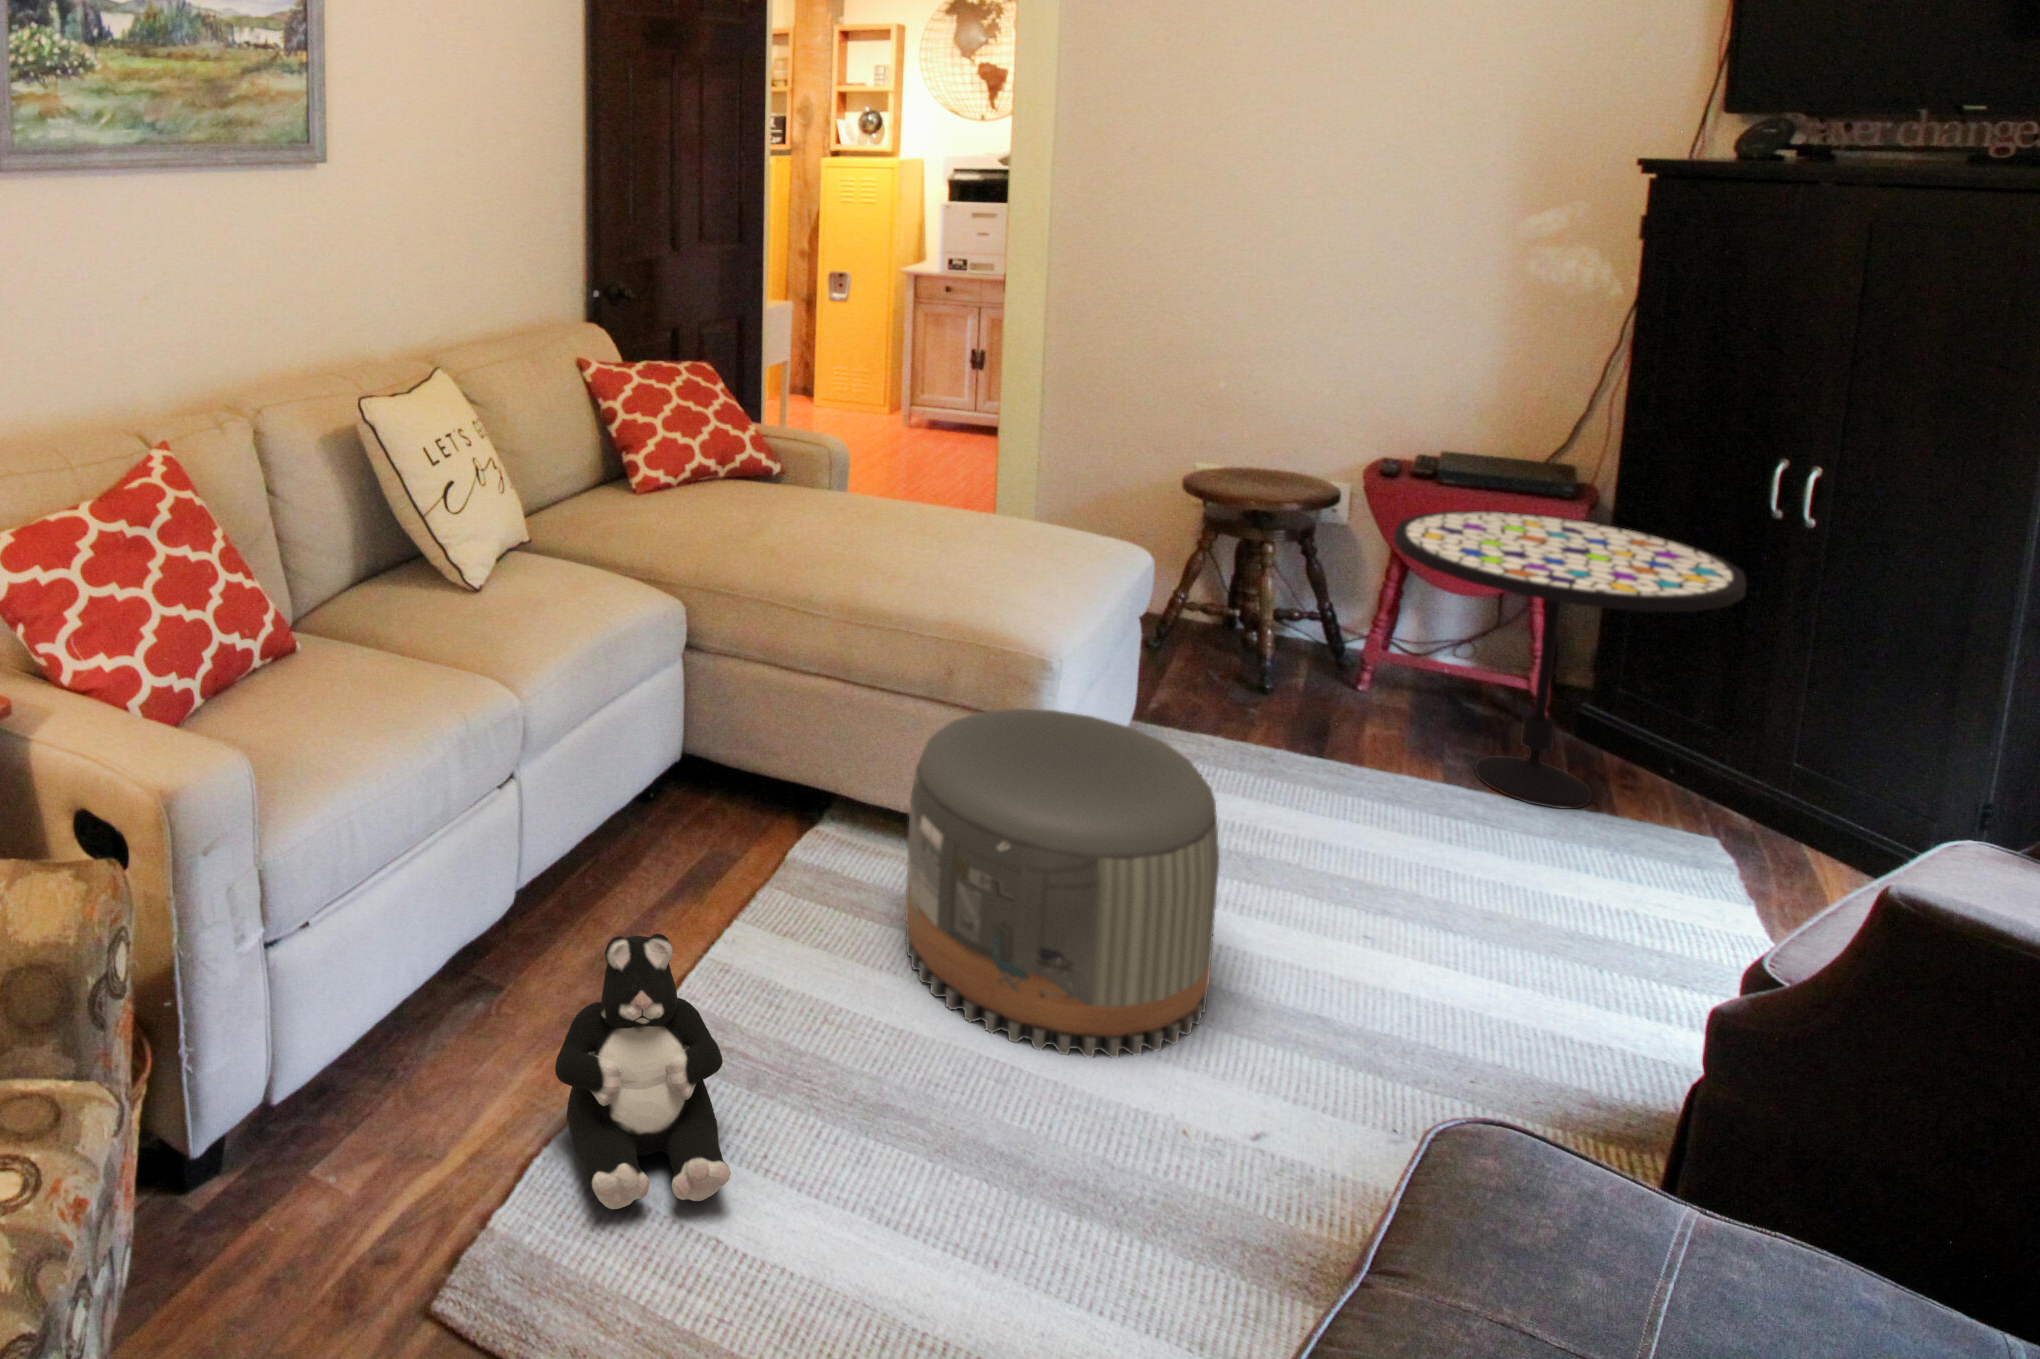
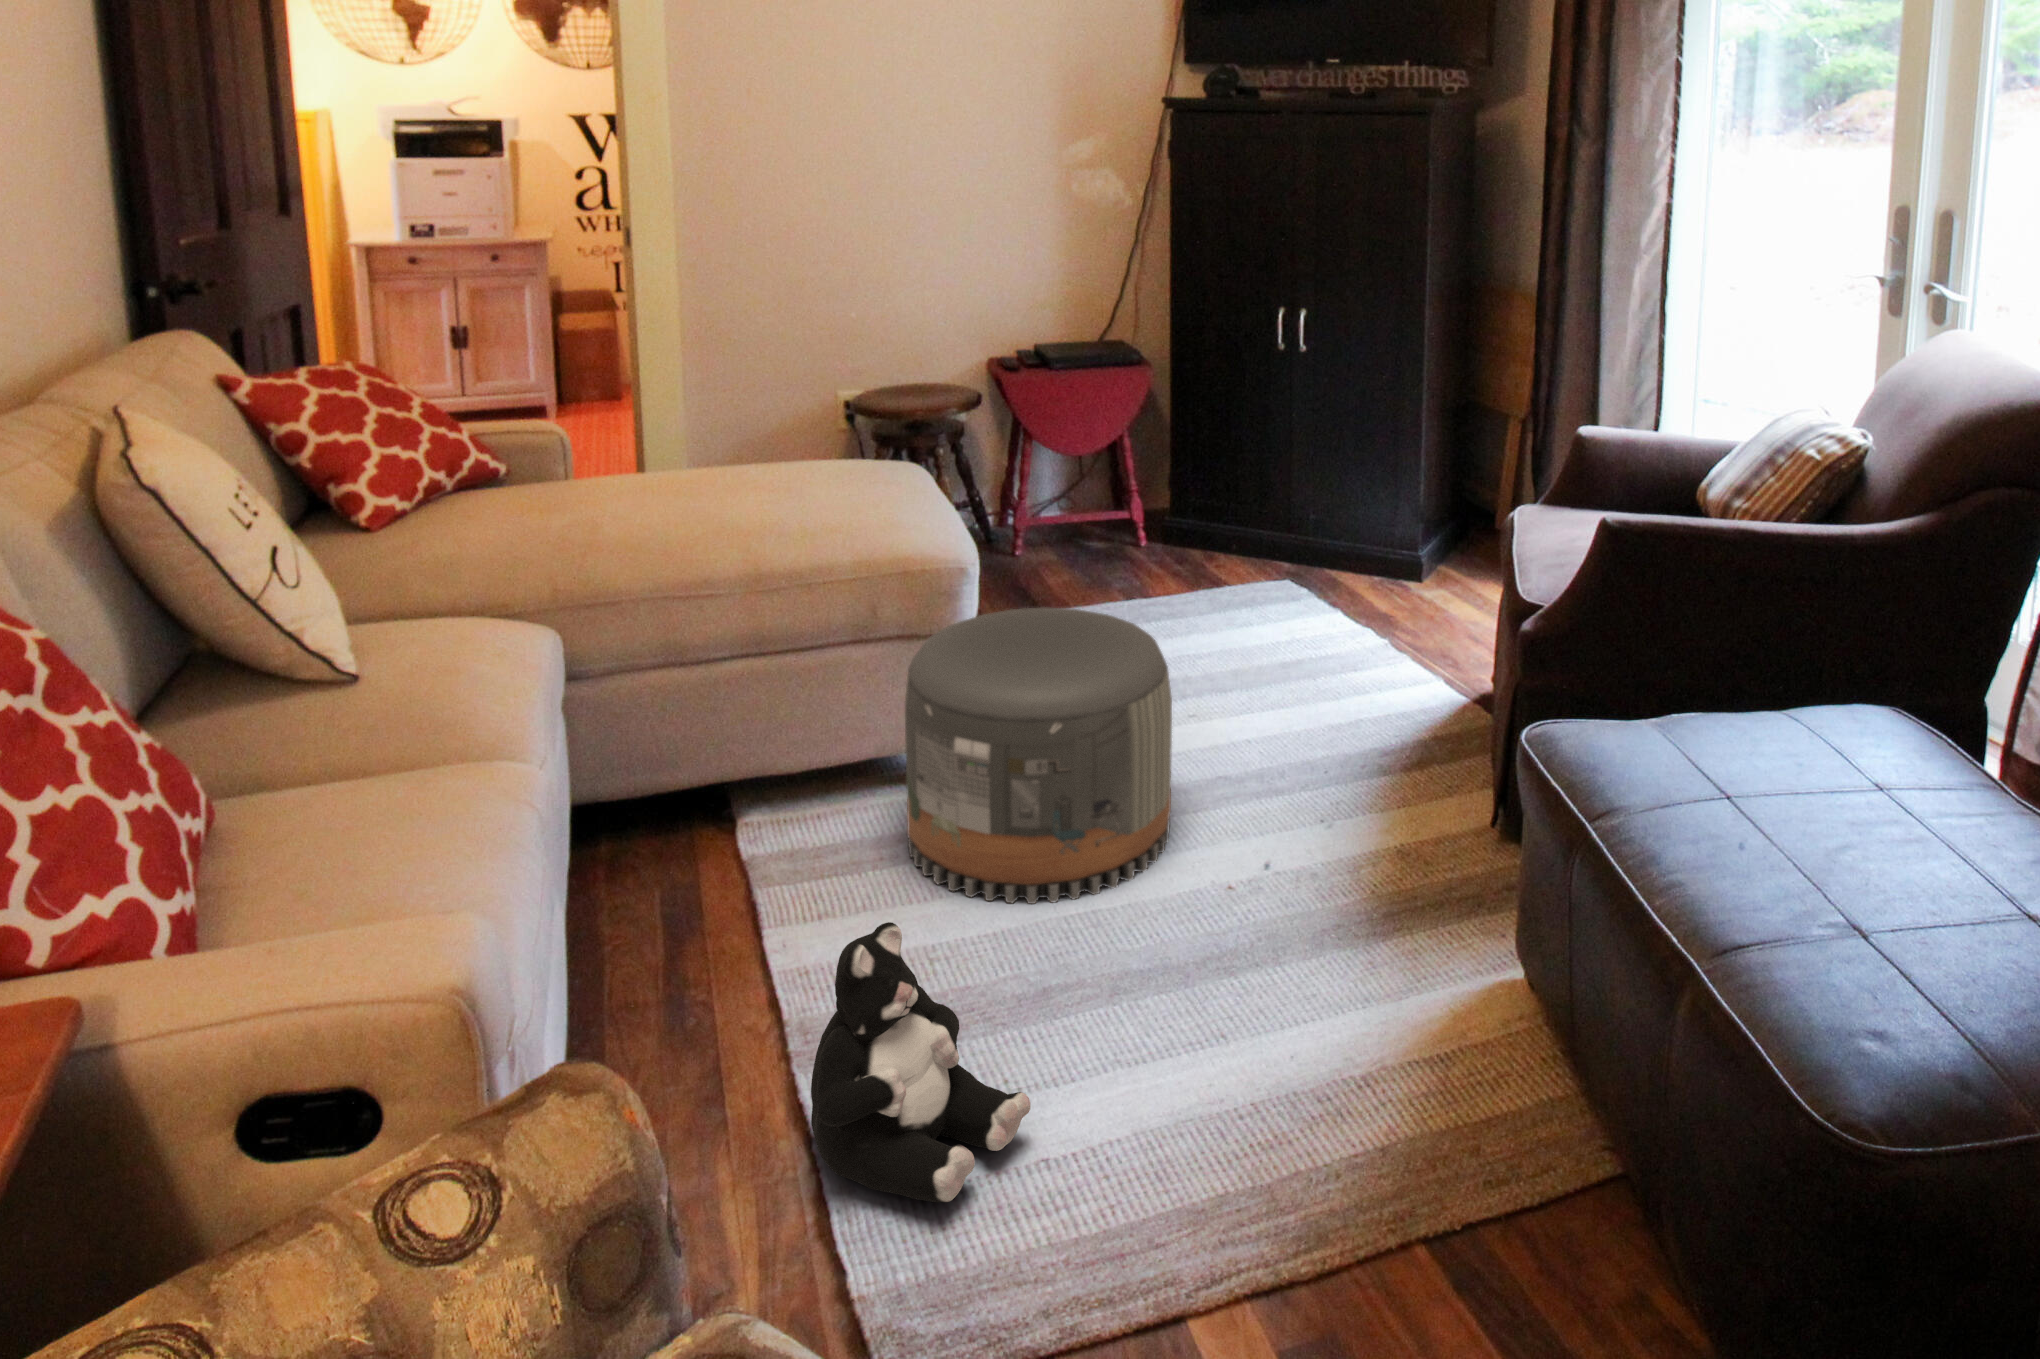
side table: present [1394,511,1746,809] -> none [1072,381,1290,600]

